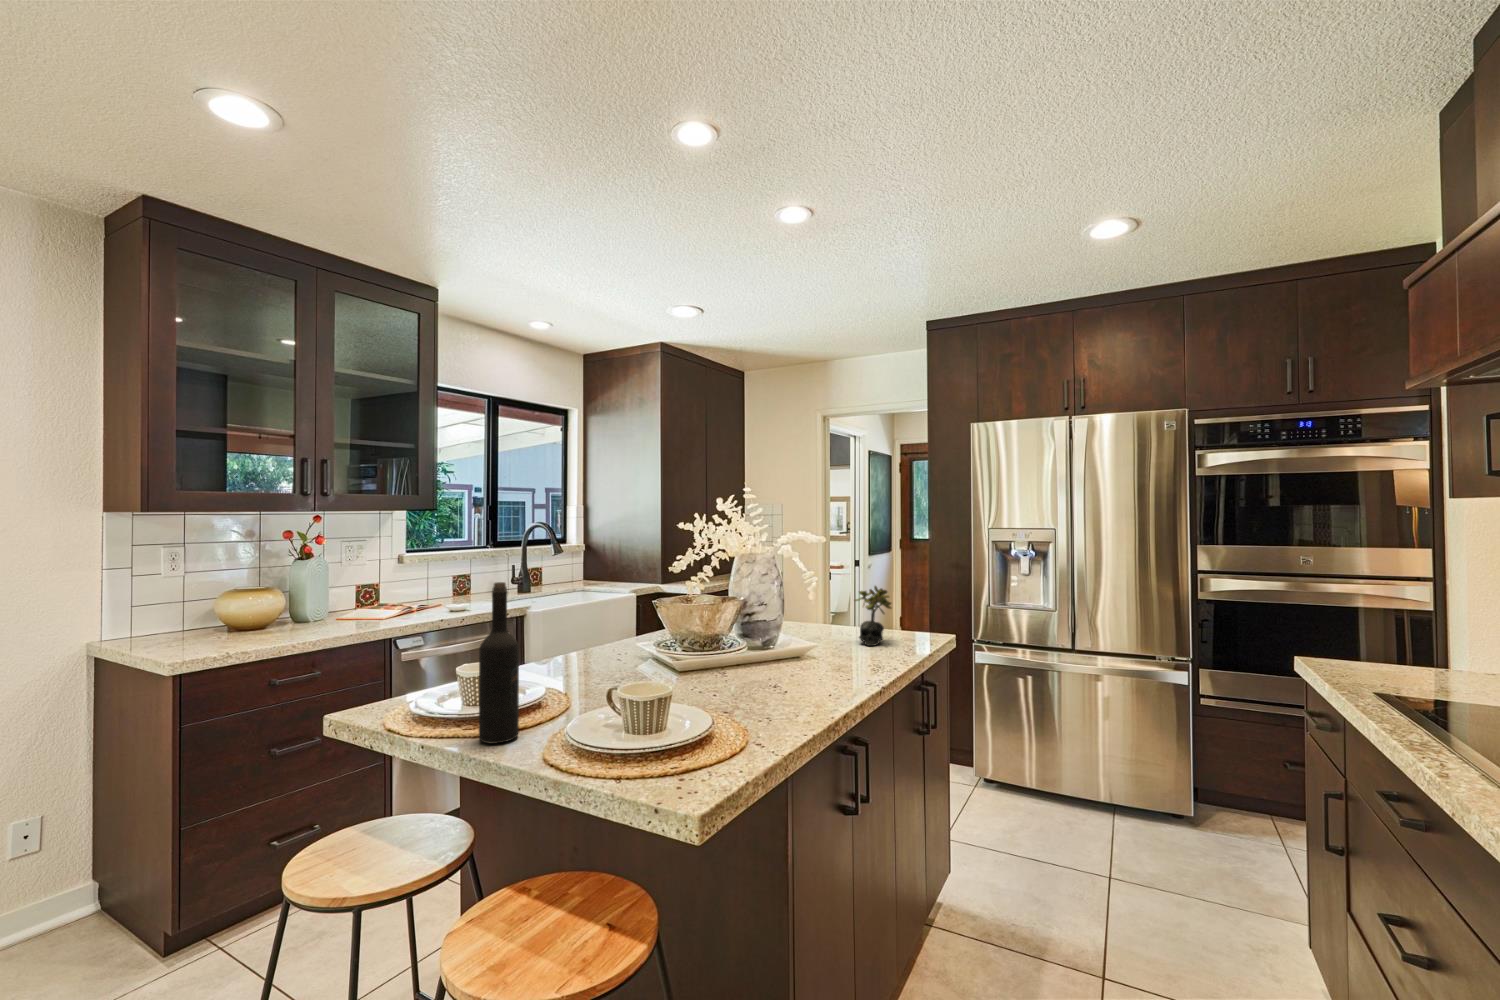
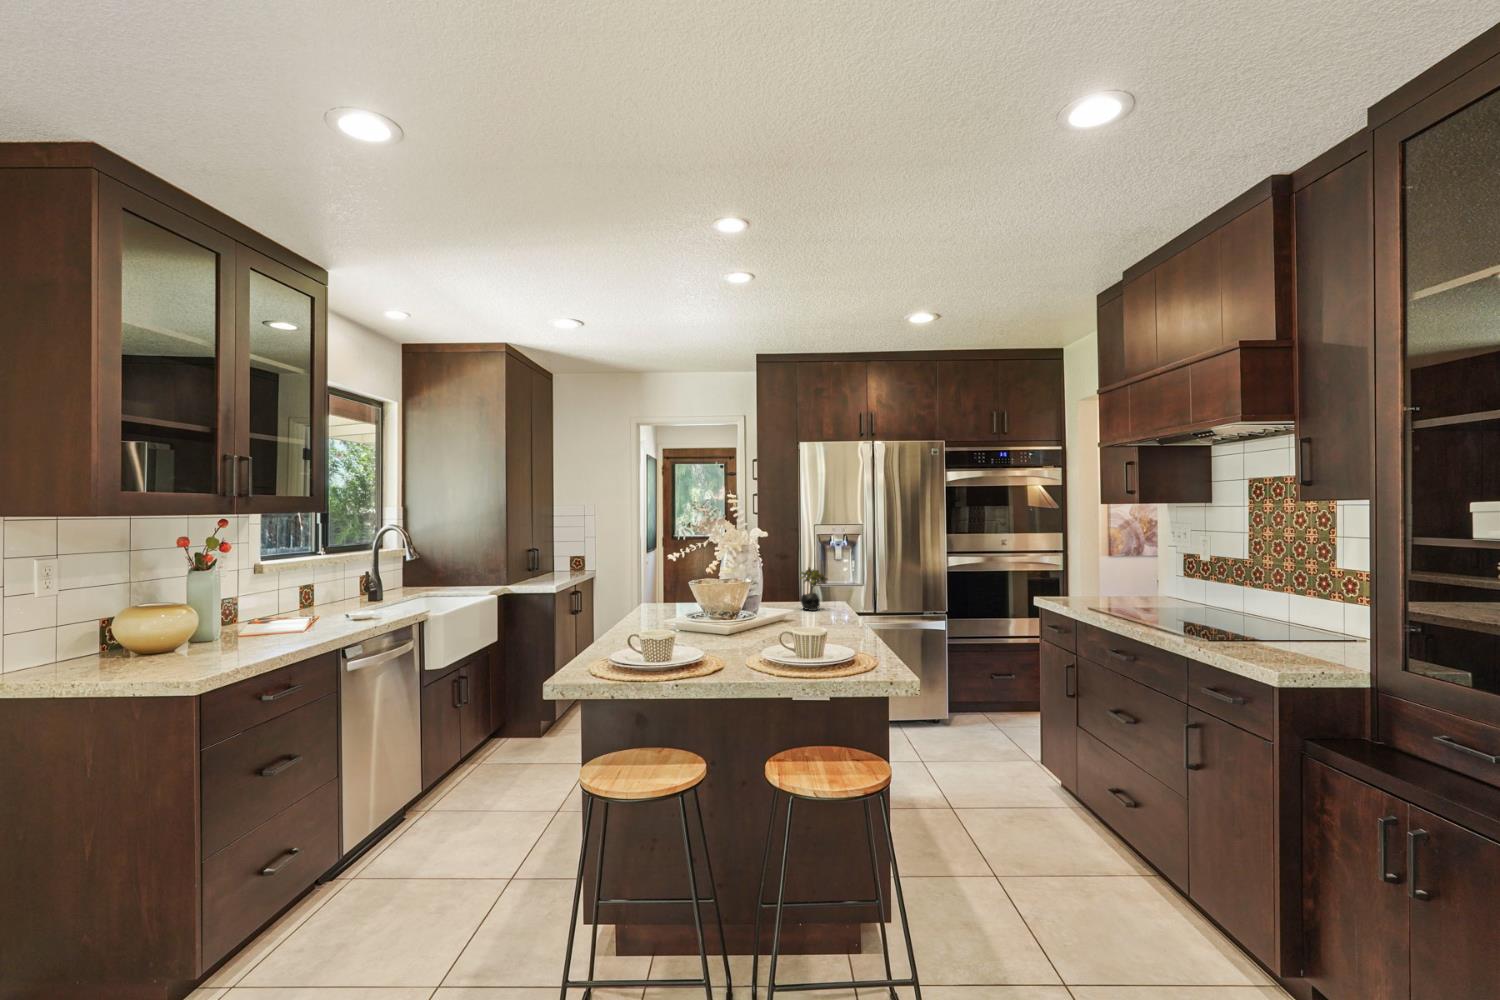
wine bottle: present [479,582,519,743] -> none [705,564,732,676]

